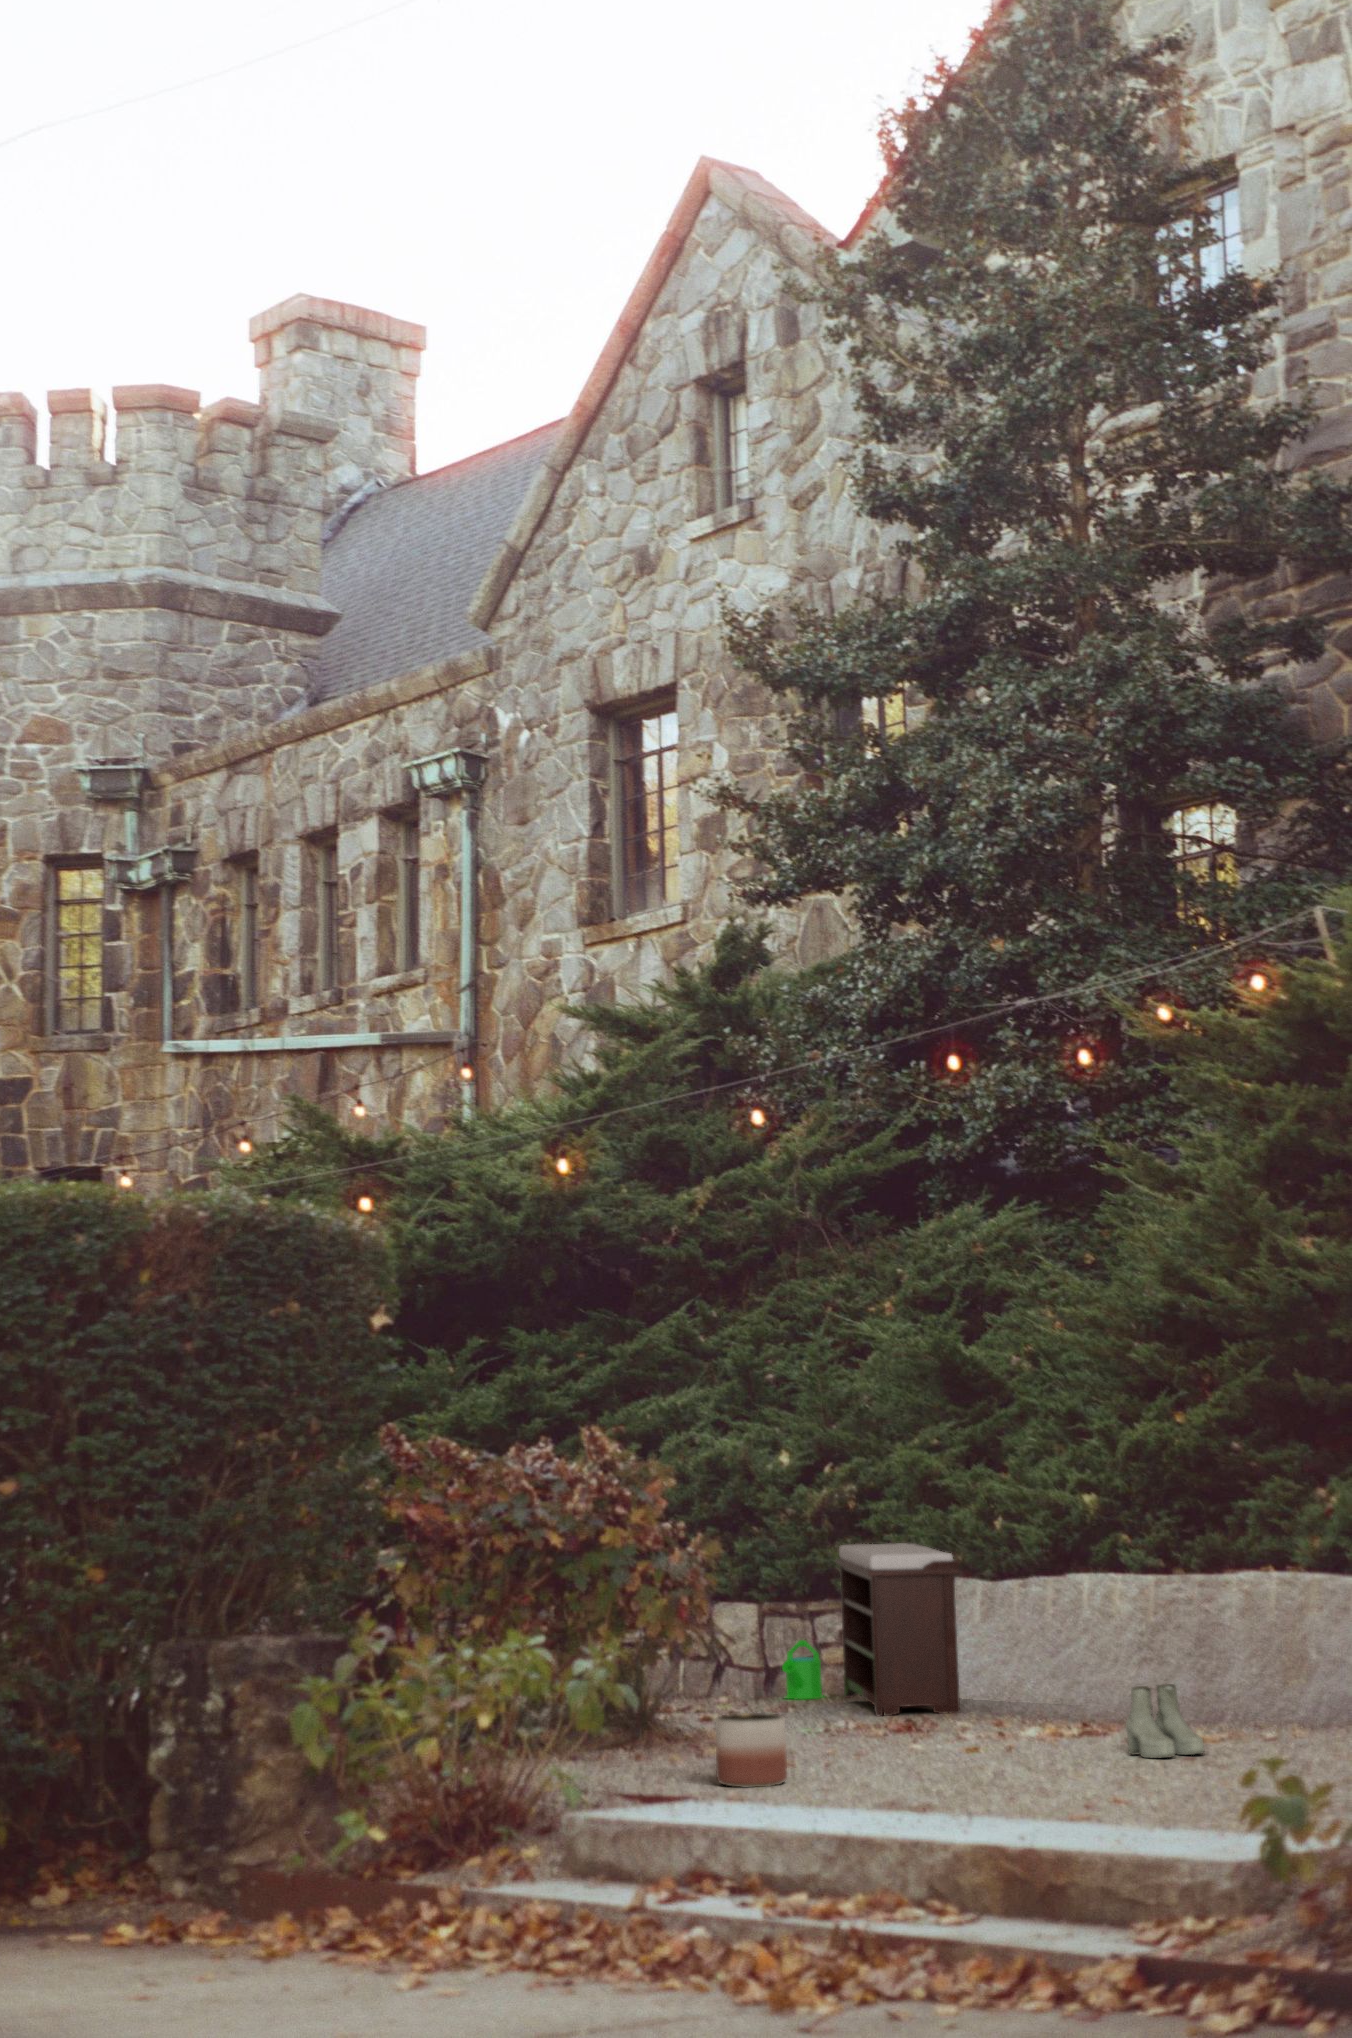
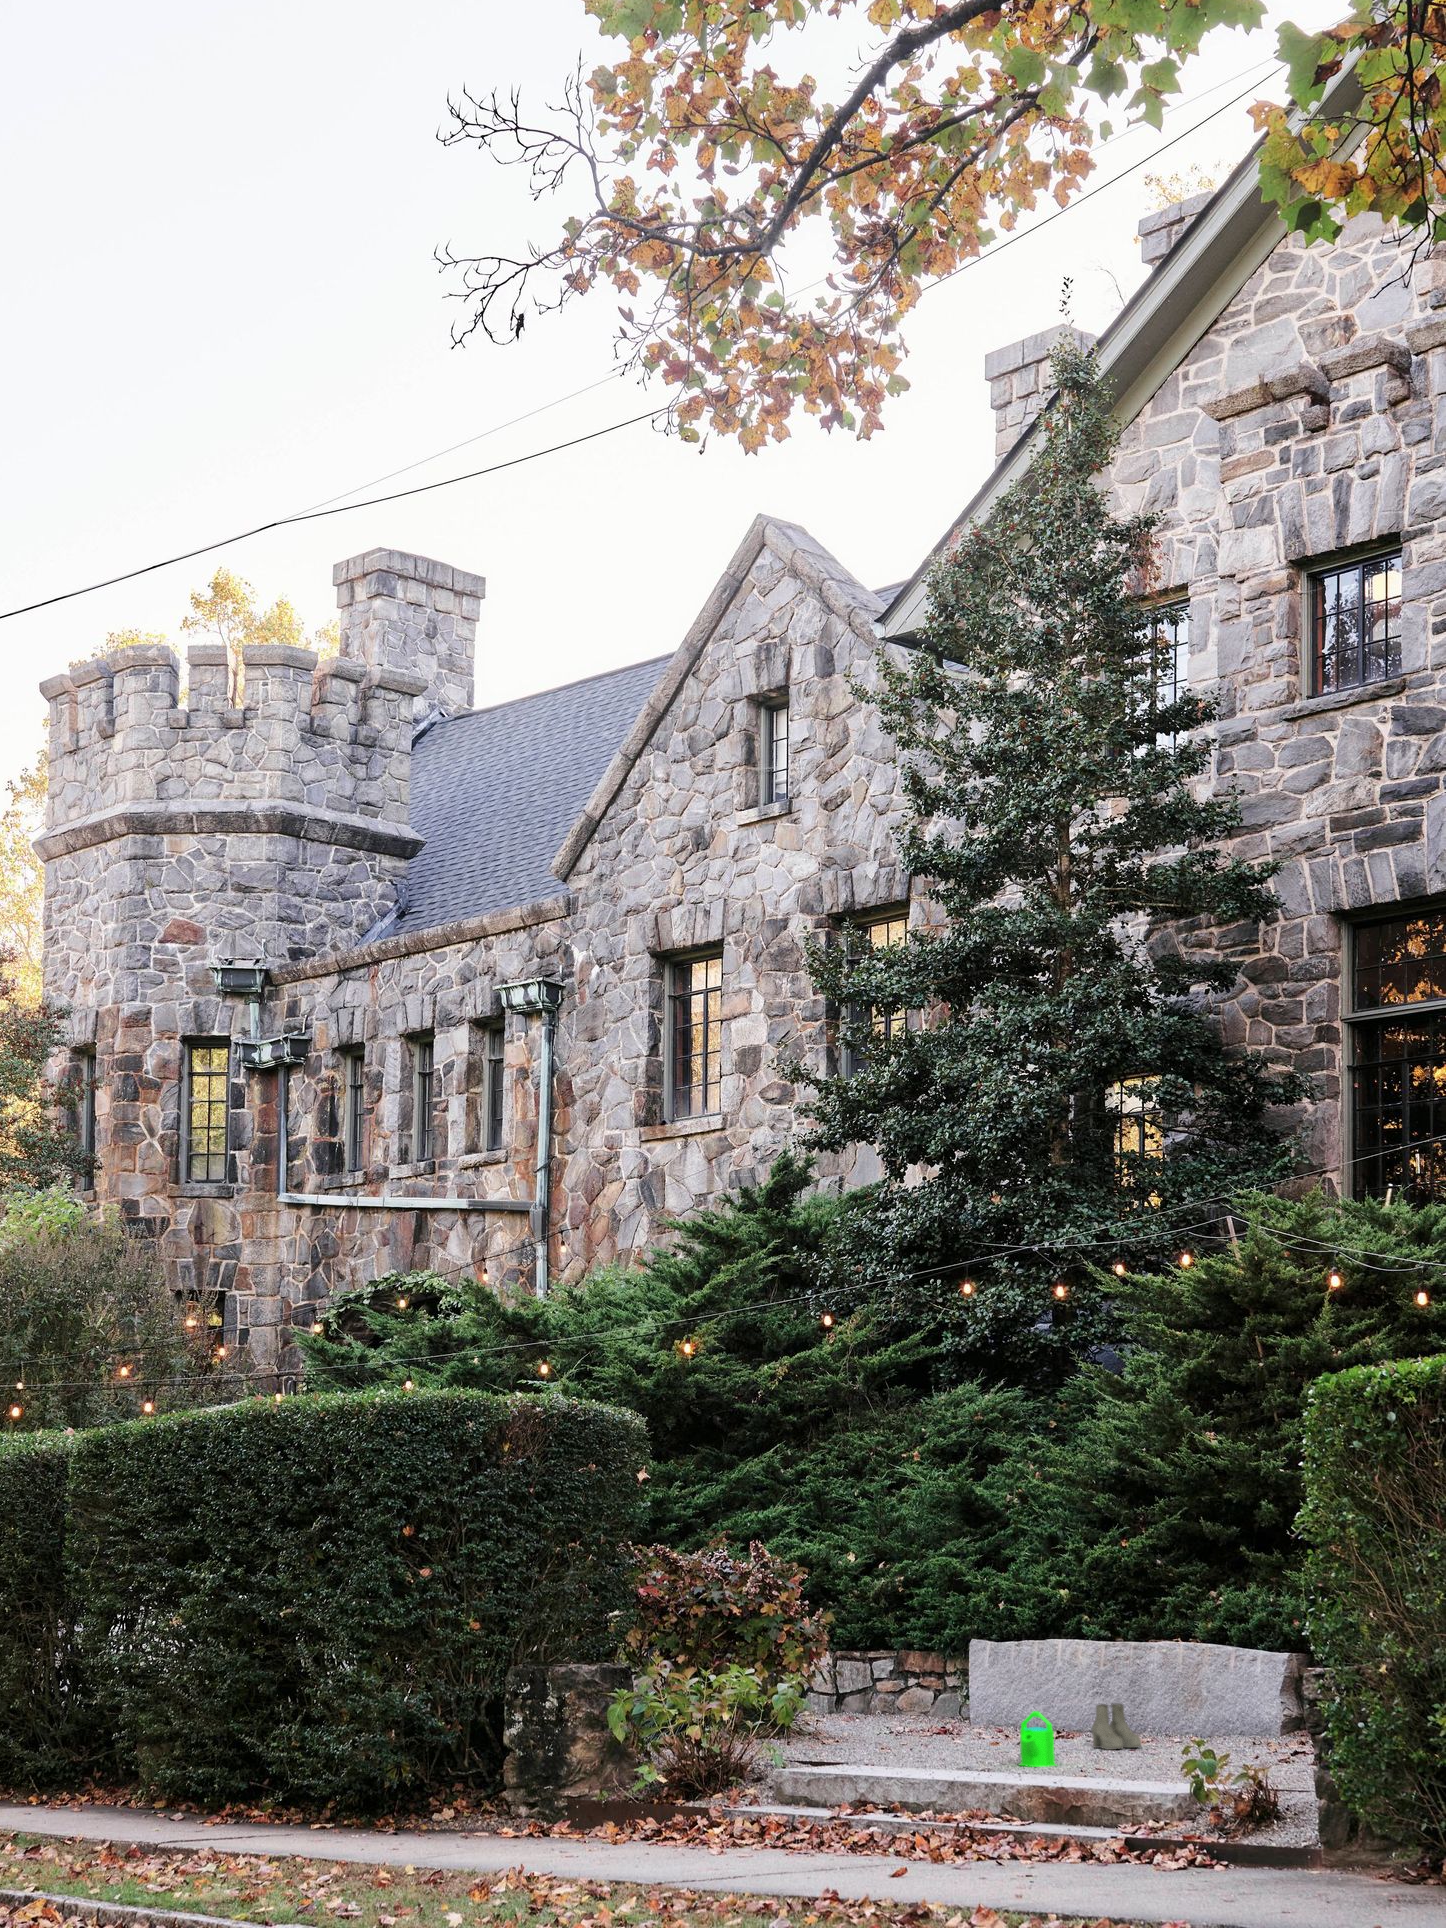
bench: present [835,1543,960,1716] -> none [879,1611,970,1730]
watering can: present [782,1640,824,1699] -> present [1019,1711,1057,1767]
planter: present [715,1713,787,1787] -> none [842,1717,887,1763]

